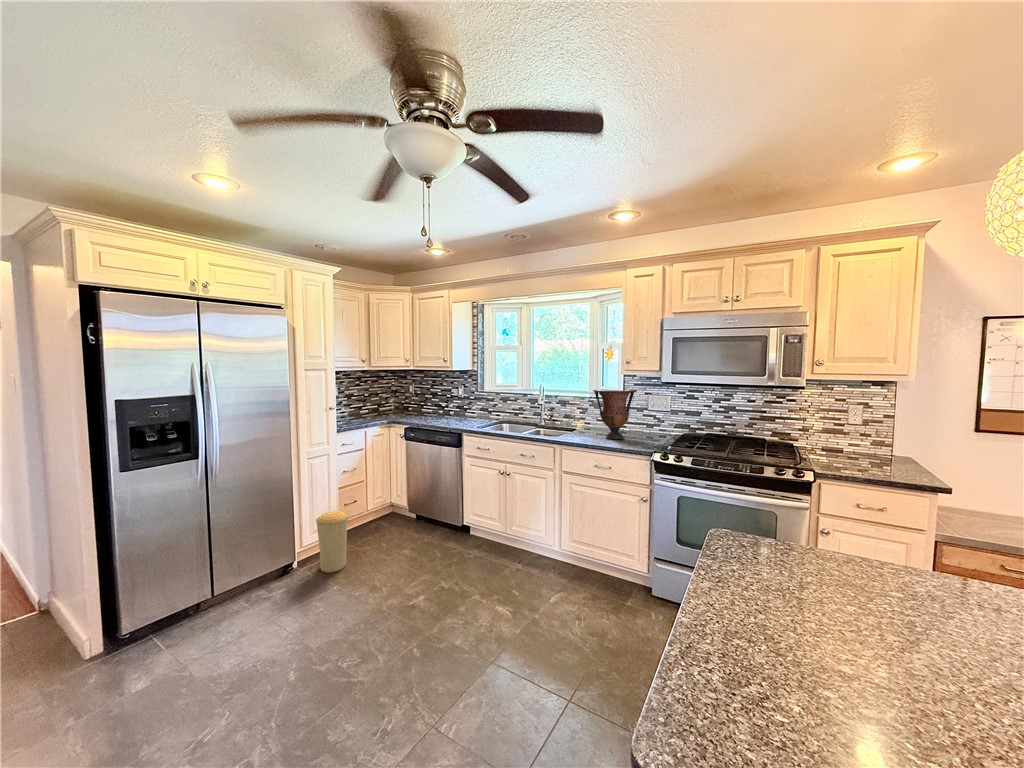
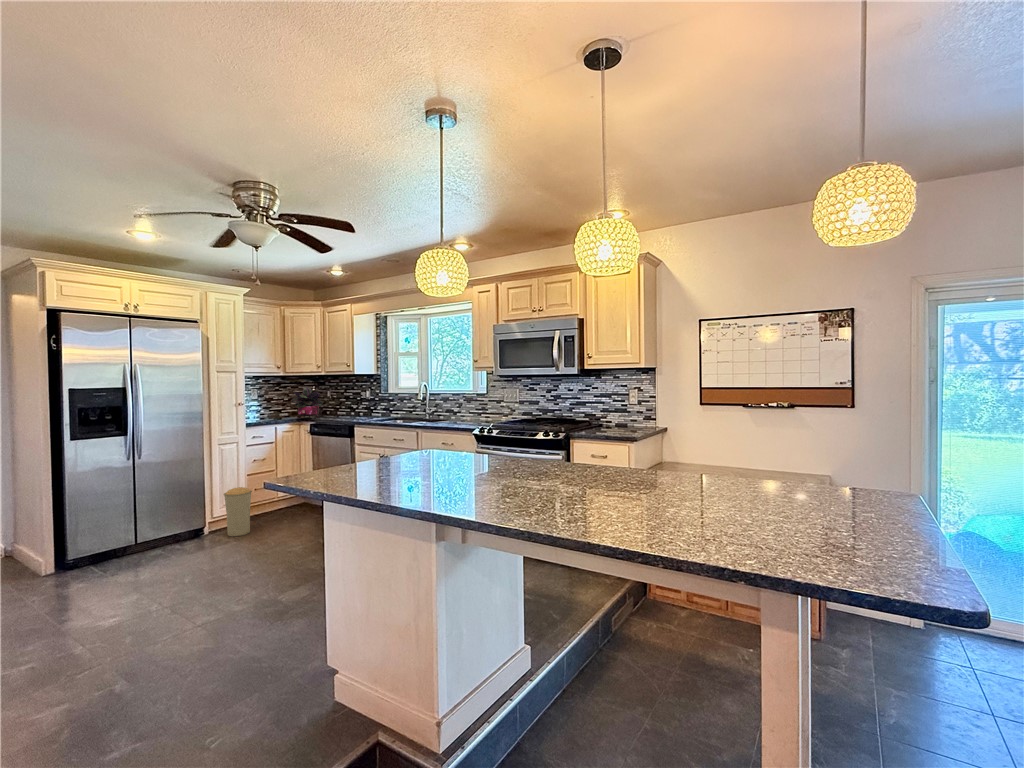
potted plant: none [378,383,411,418] -> present [292,387,323,418]
vase: present [593,390,636,439] -> none [451,384,486,424]

